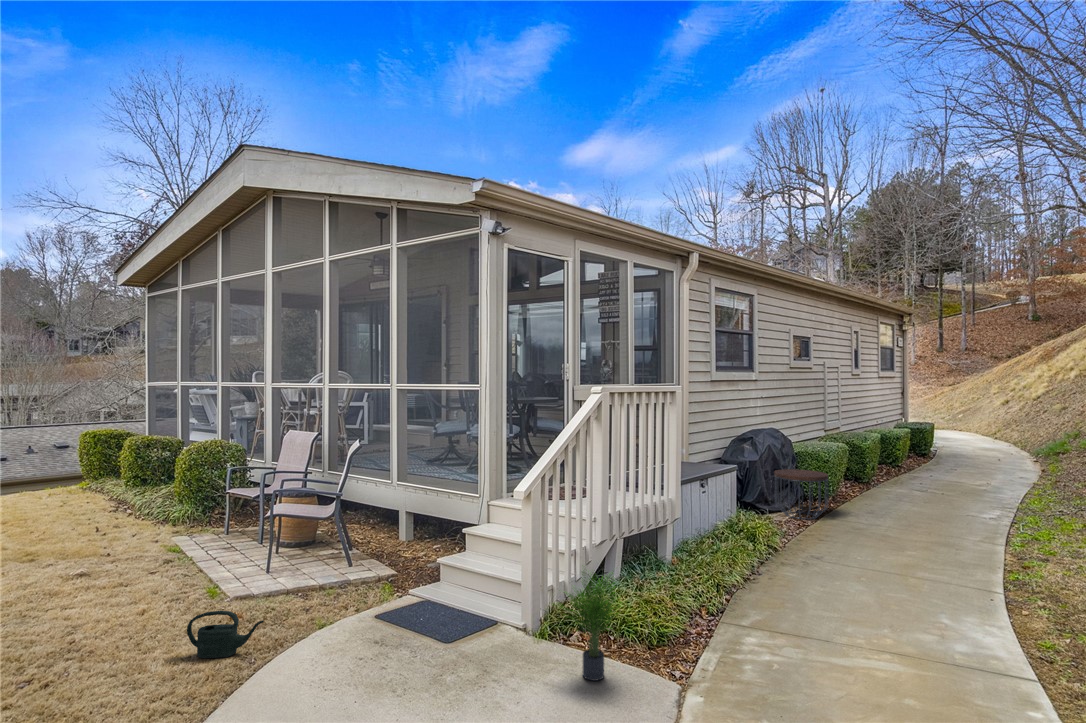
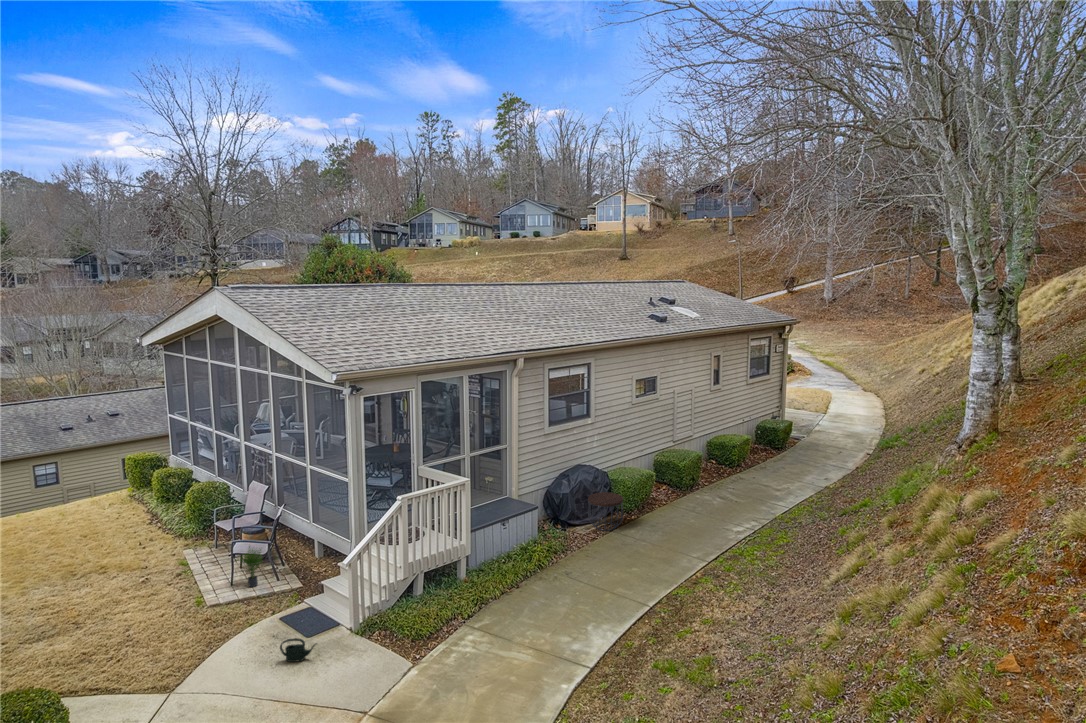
potted plant: present [561,573,616,681] -> present [240,546,261,587]
watering can: present [187,611,264,658] -> present [280,638,317,662]

